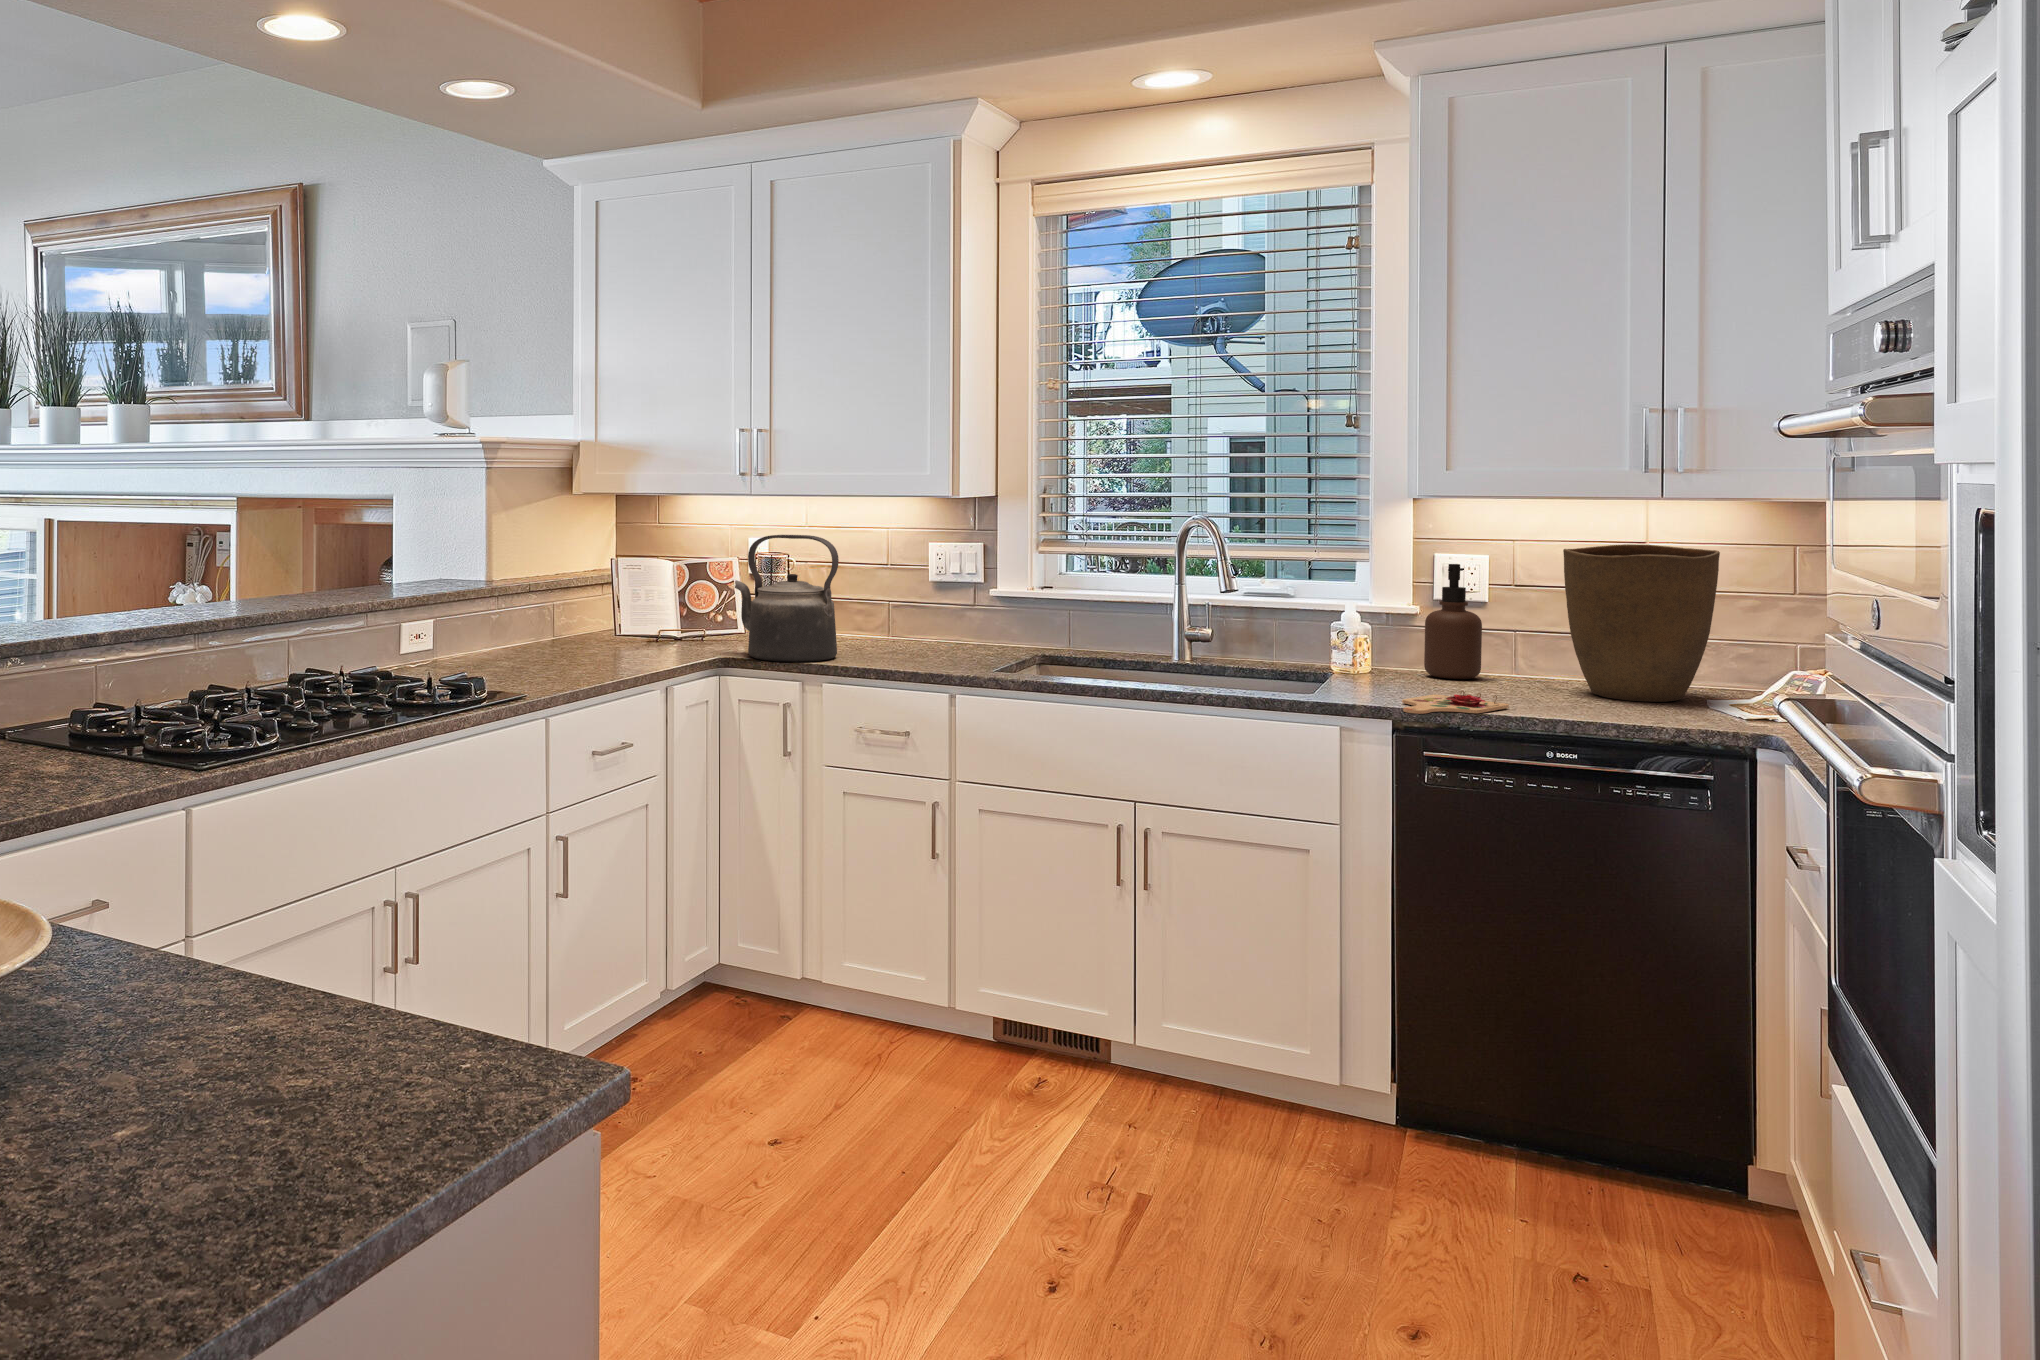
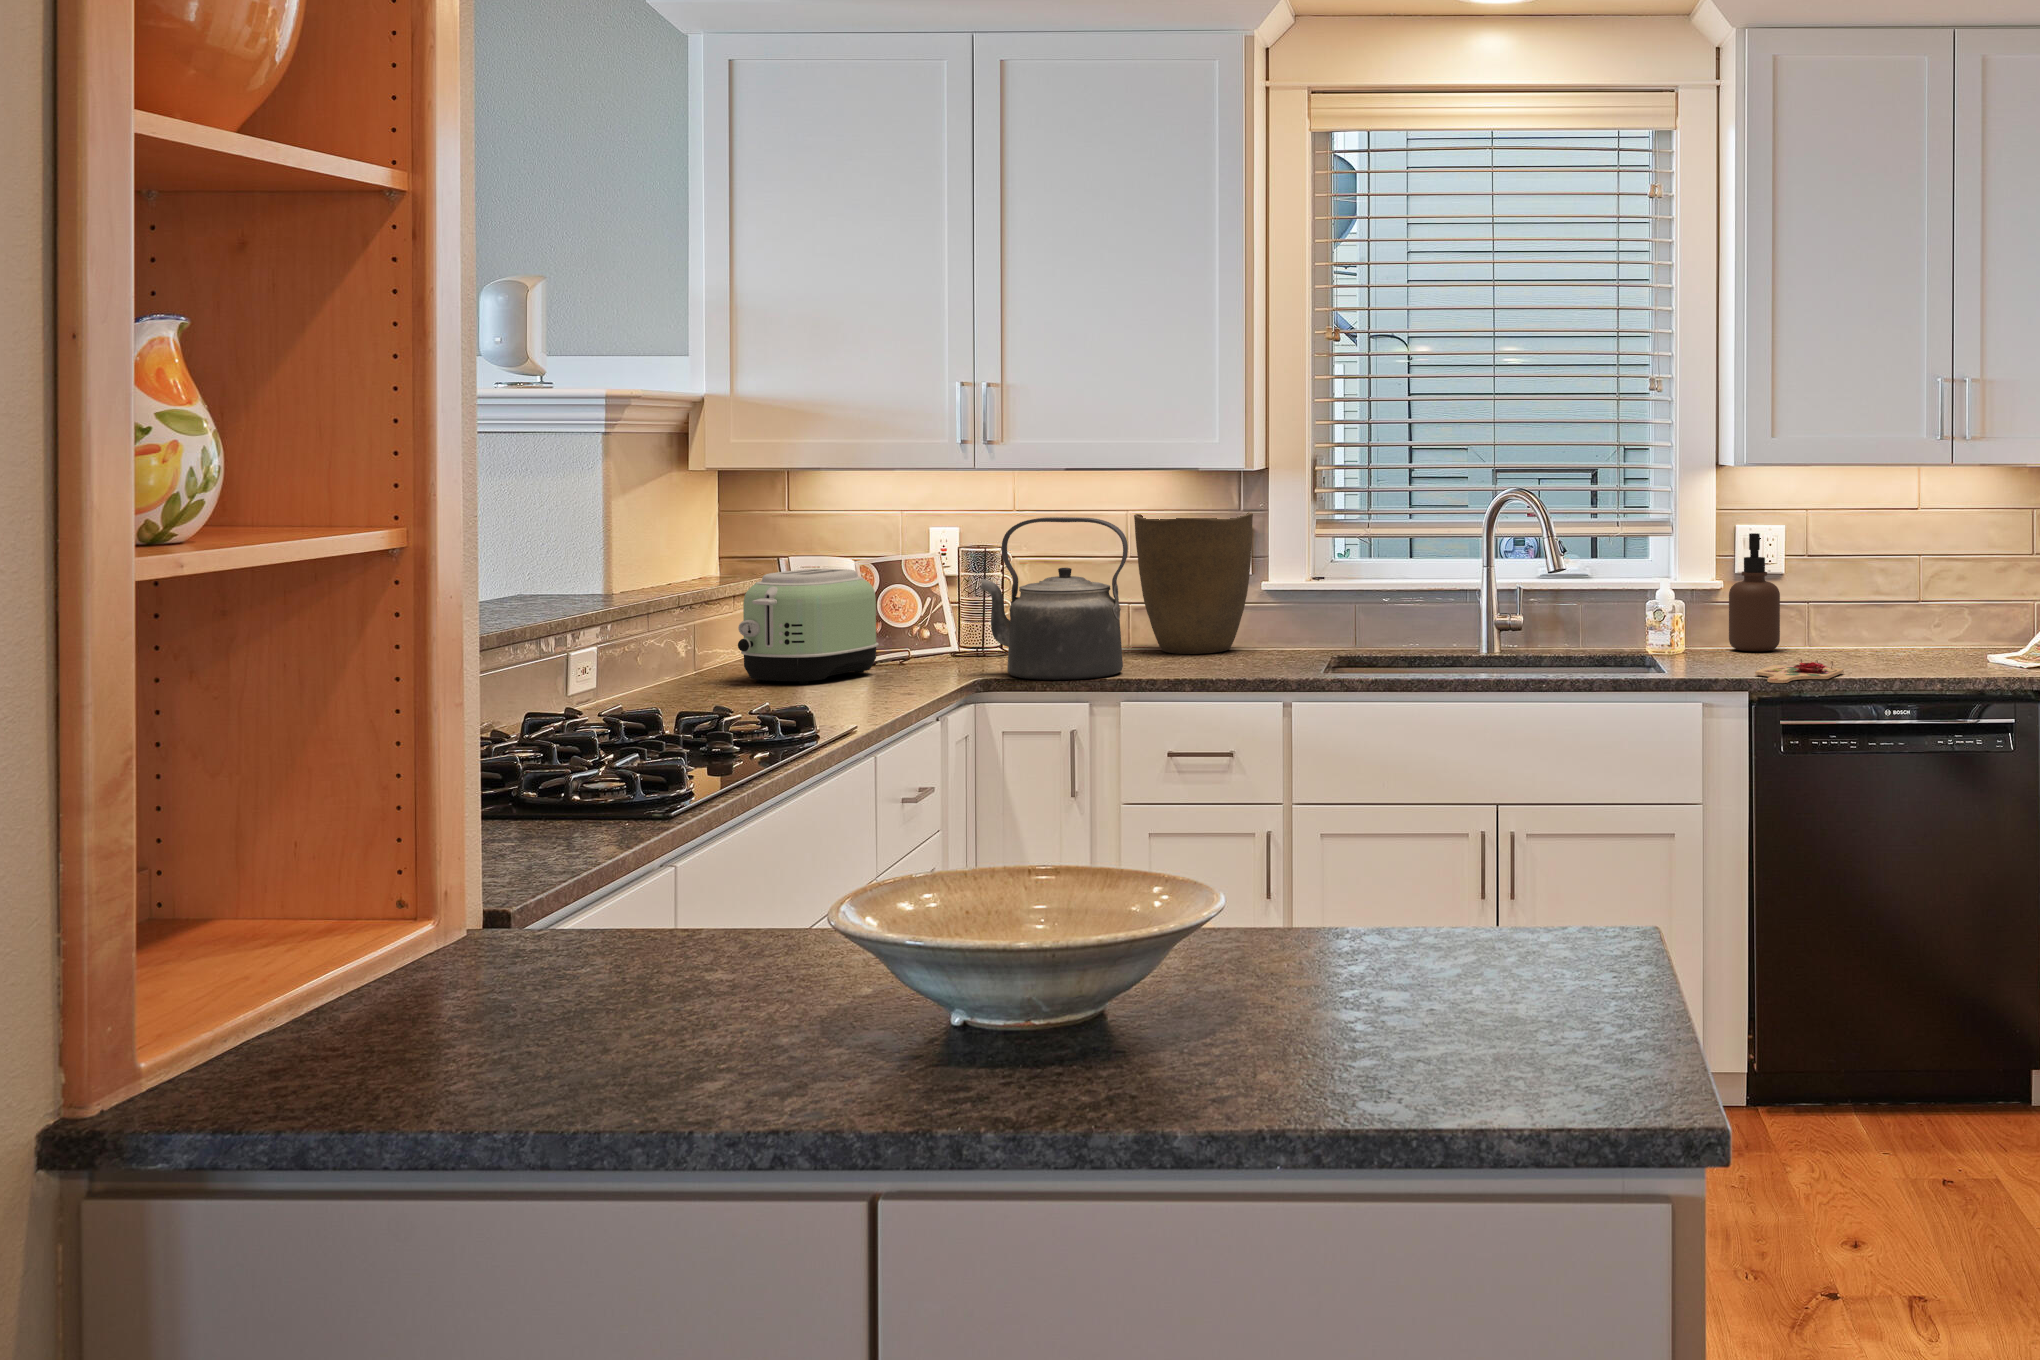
vase: present [1563,544,1720,702] -> present [1134,512,1253,654]
toaster: none [562,569,669,652] -> present [738,569,879,684]

